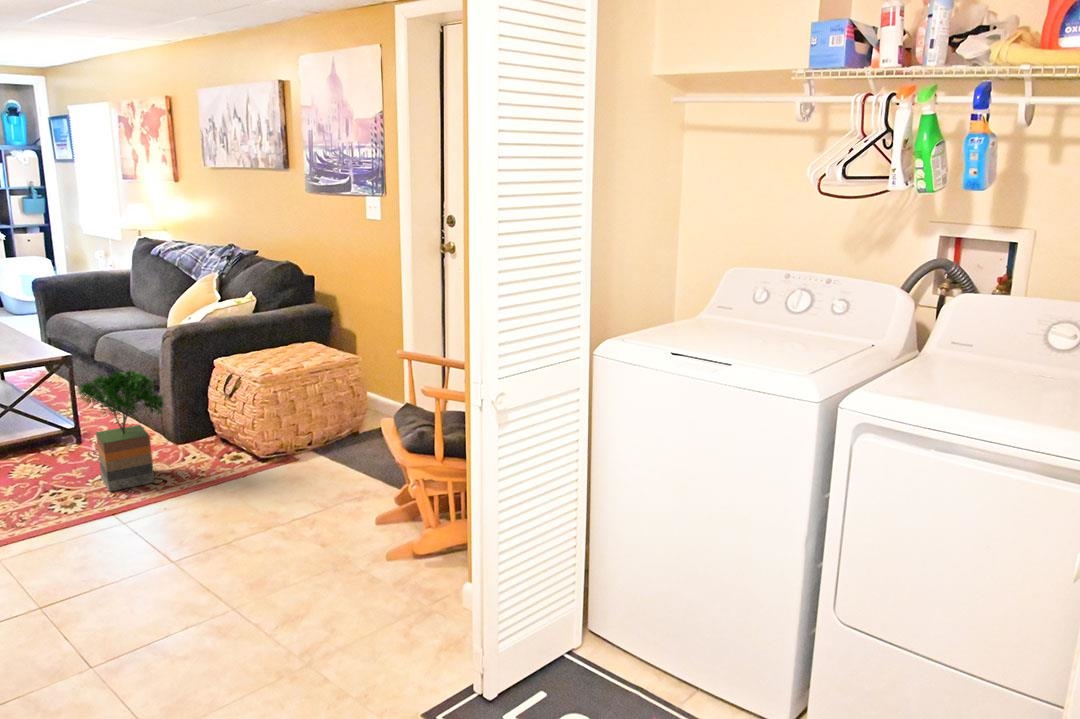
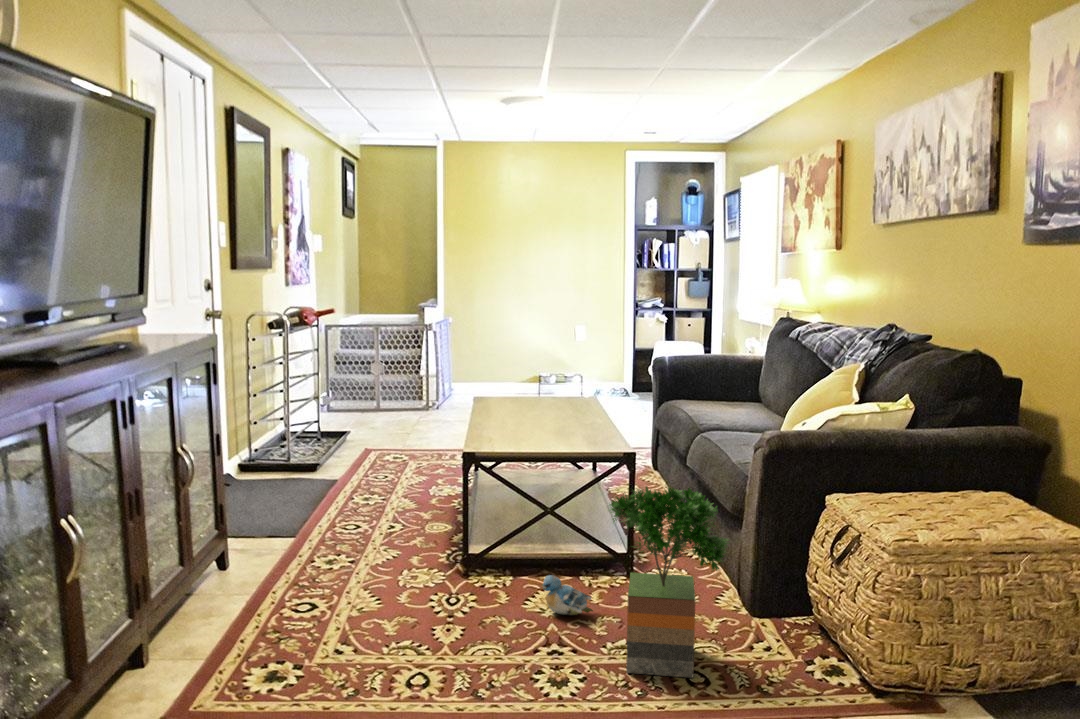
plush toy: none [18,452,65,477] -> present [542,575,593,615]

